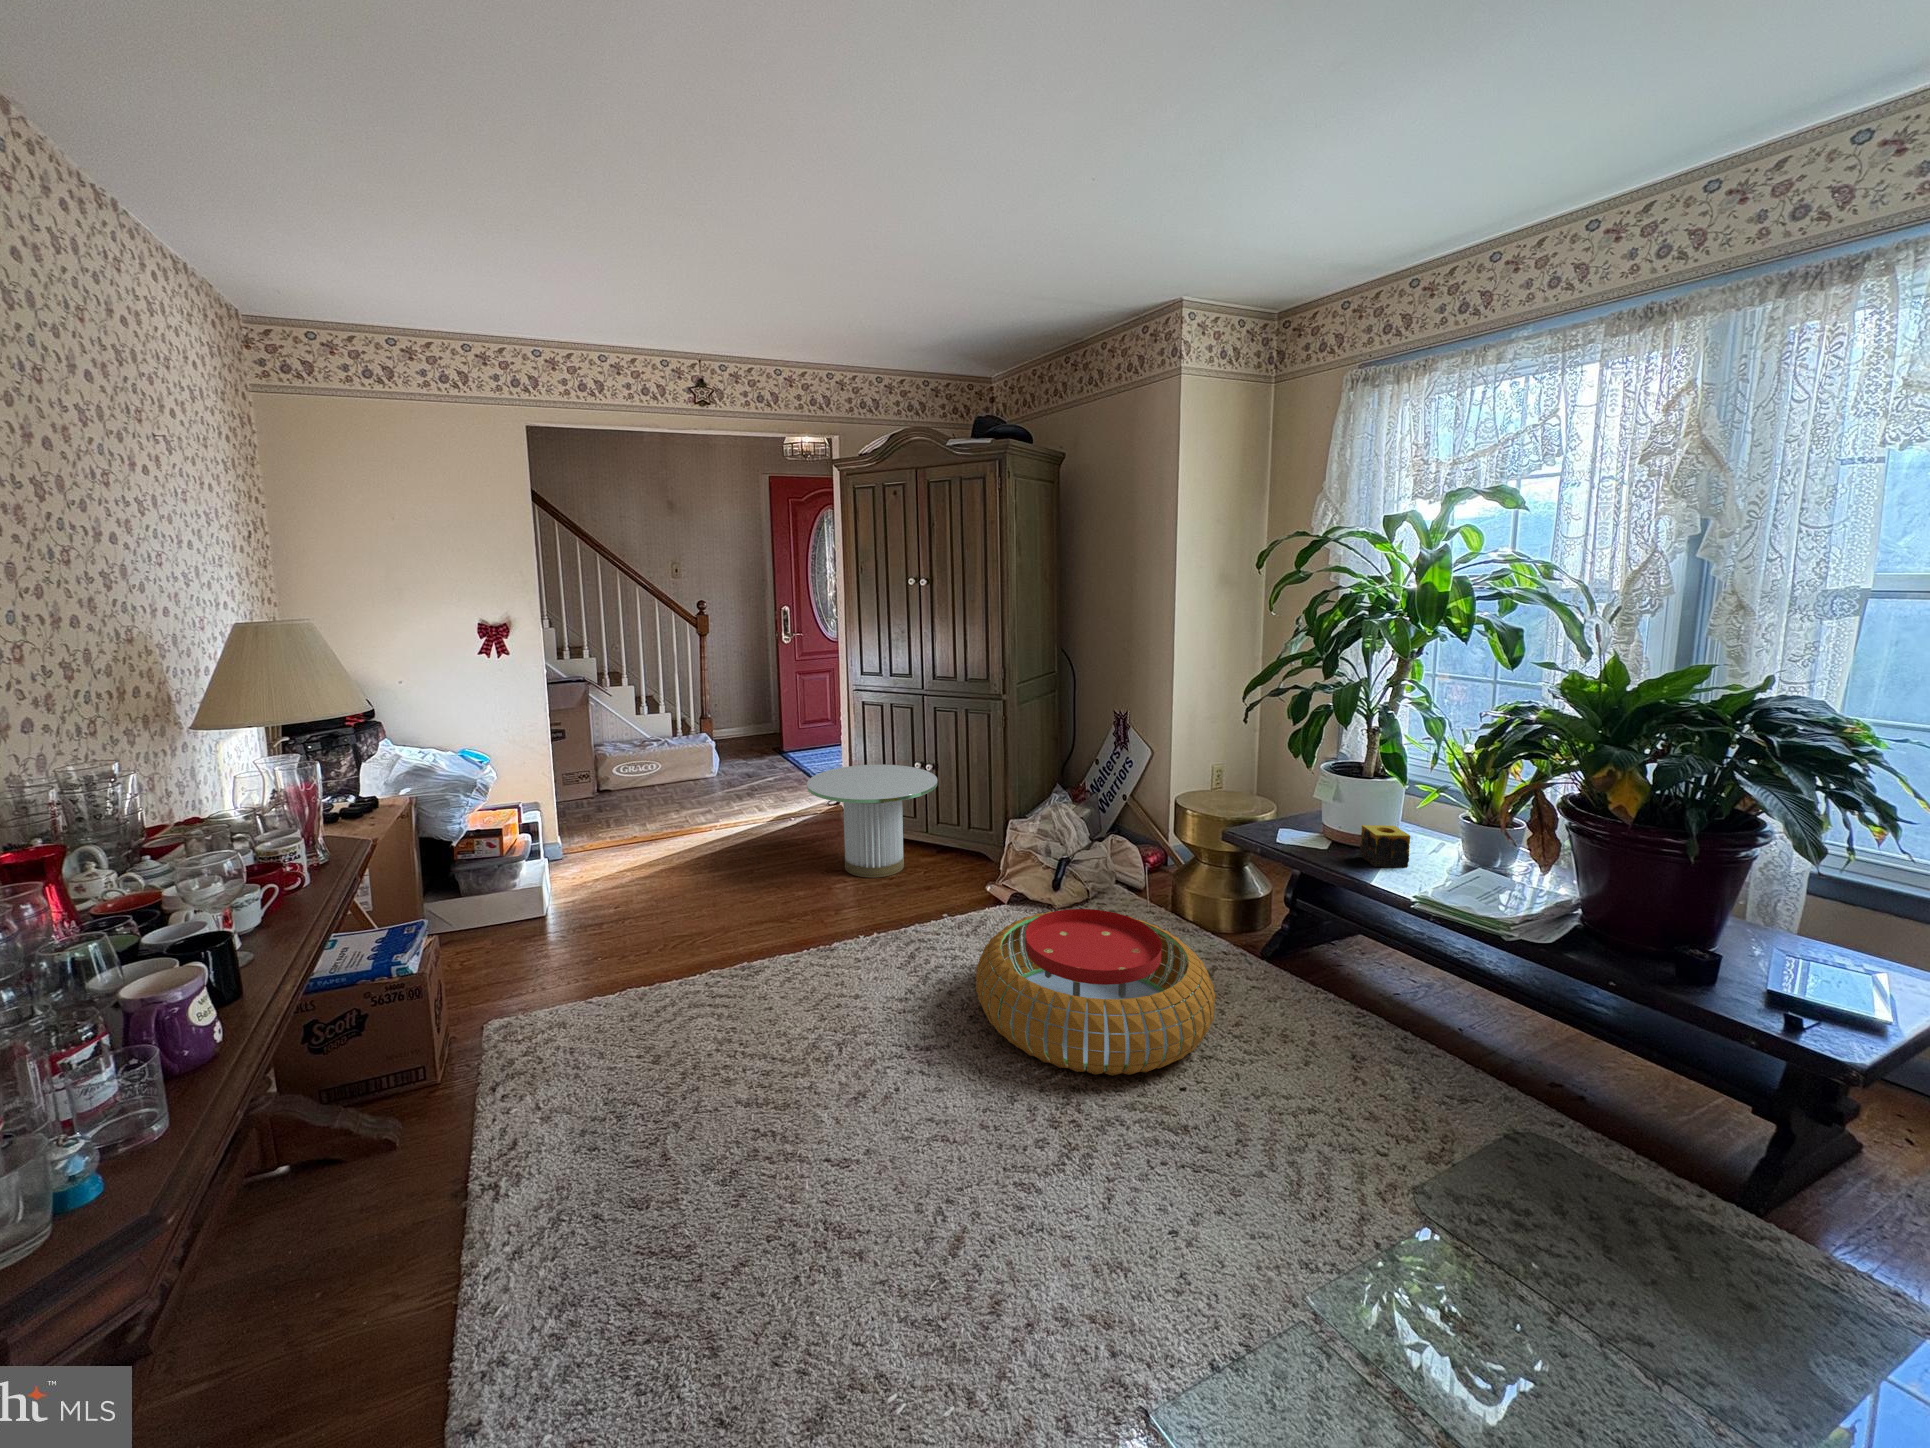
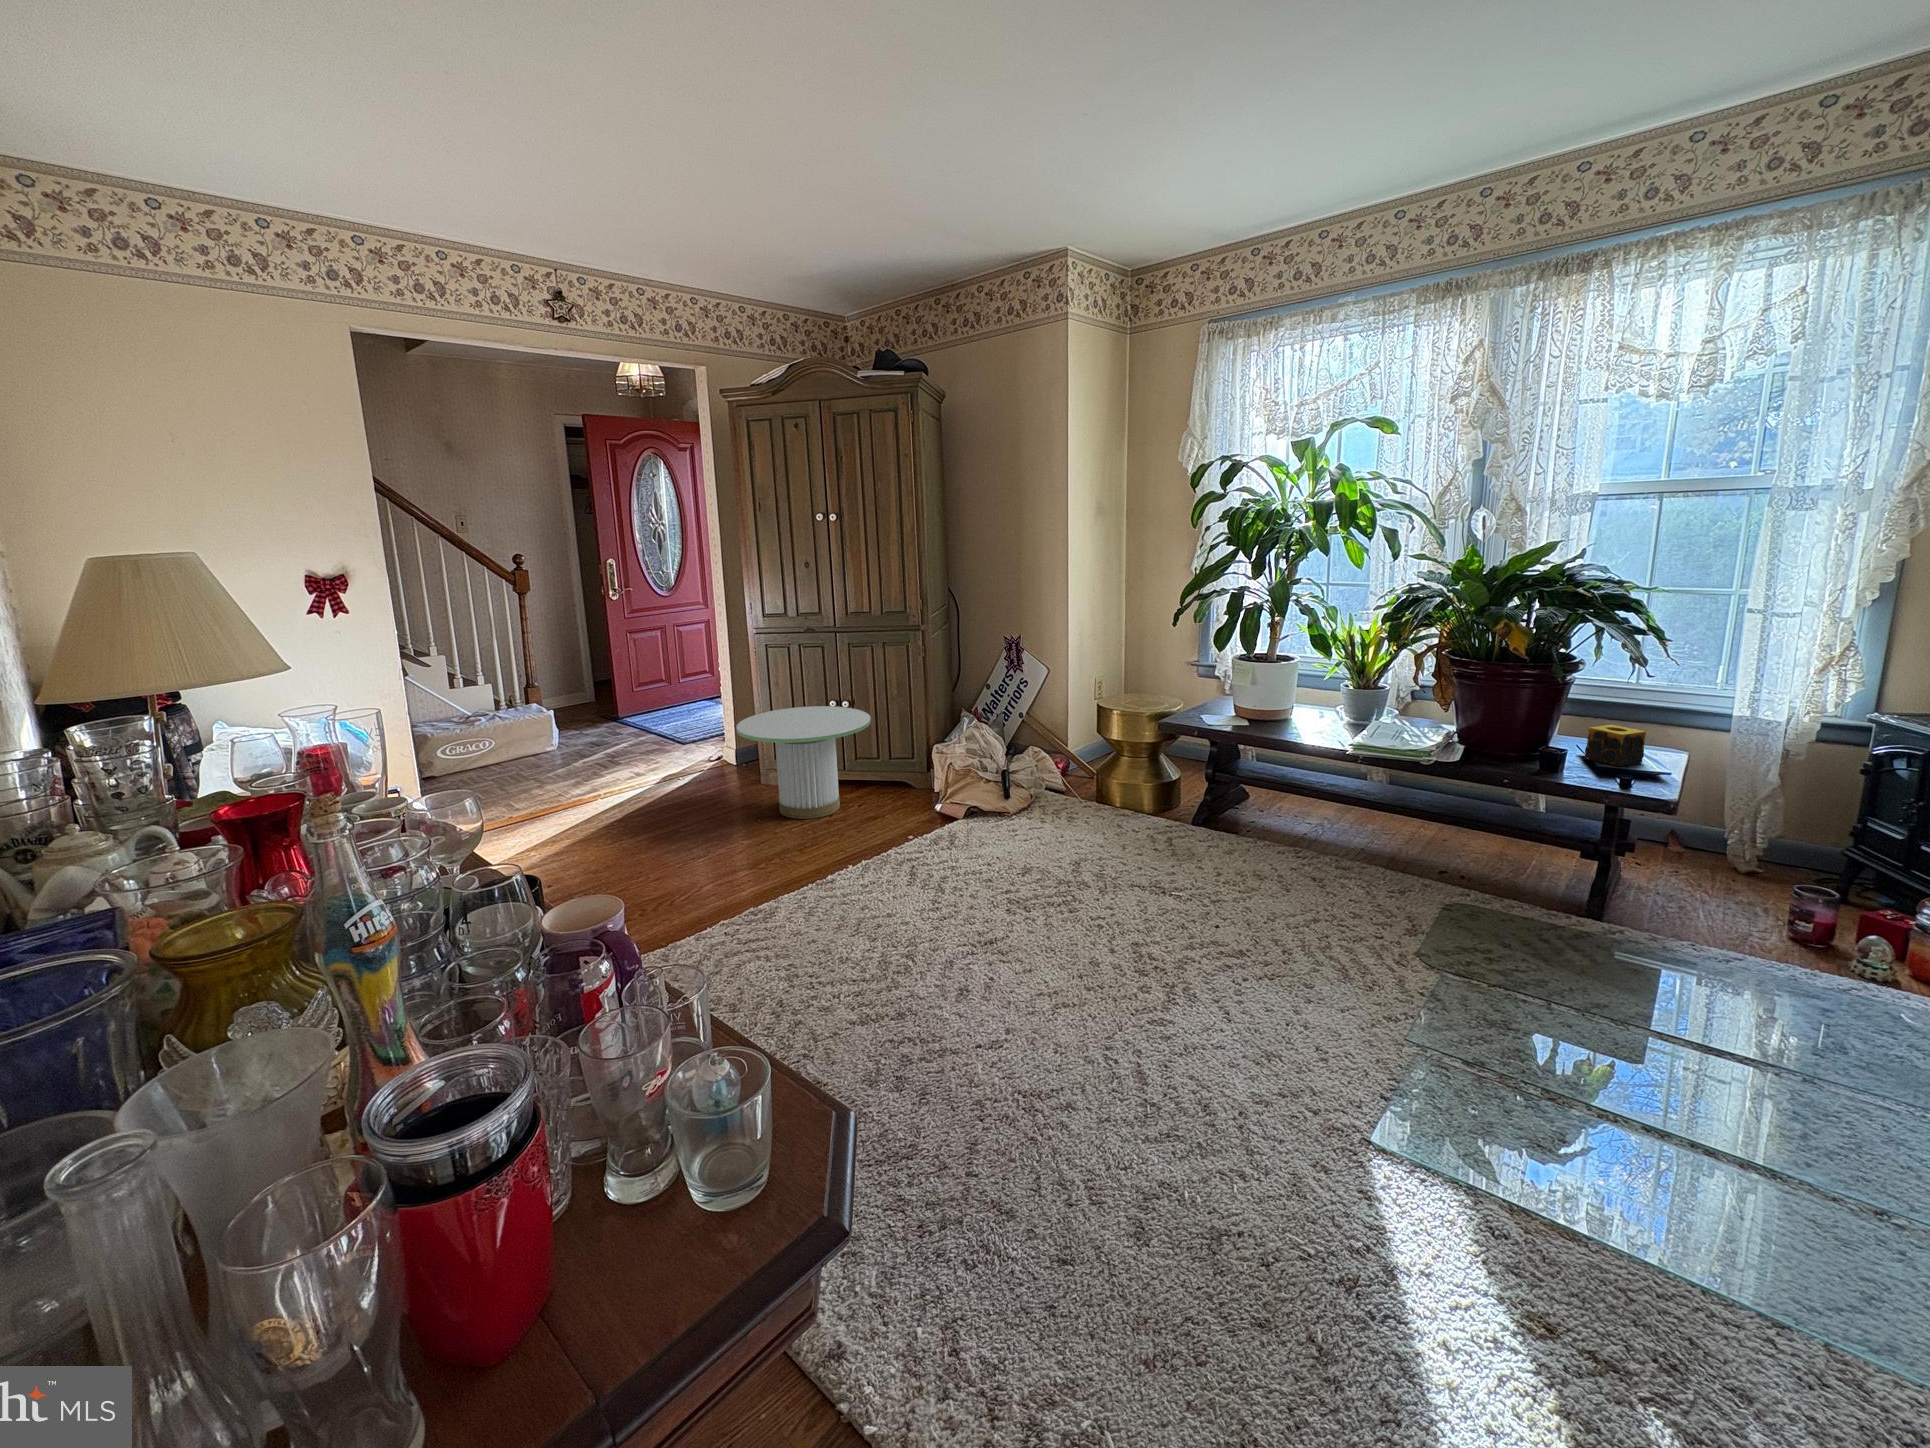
candle: present [1359,825,1410,867] -> present [1585,725,1646,766]
pouf: present [976,909,1215,1076] -> none [1000,799,1215,932]

